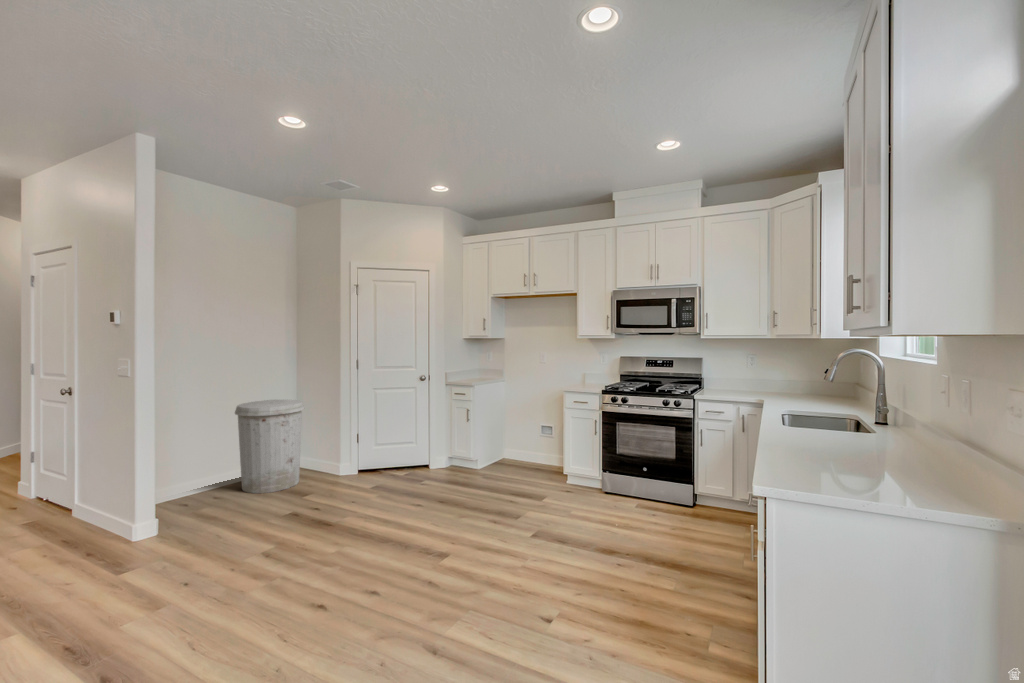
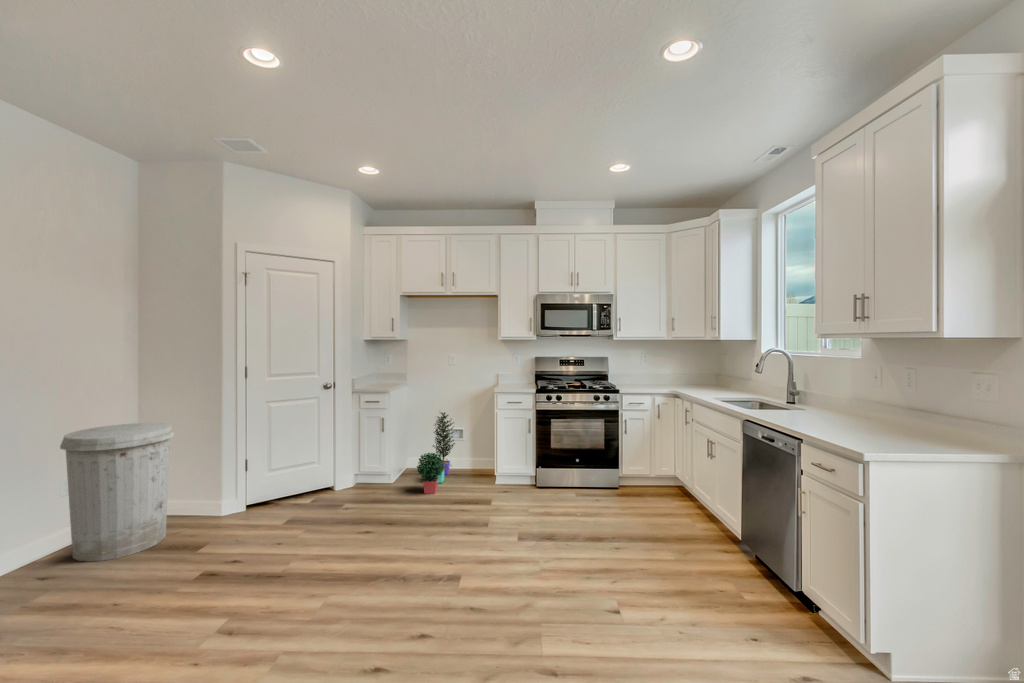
potted plant: none [487,406,541,483] -> present [417,412,455,494]

